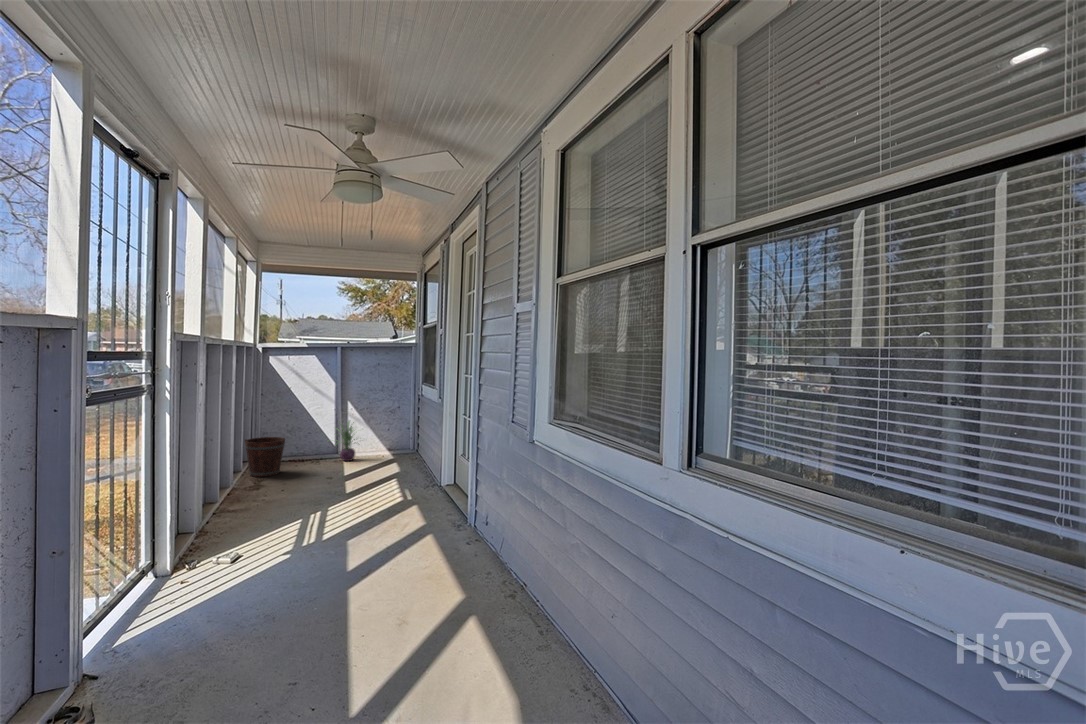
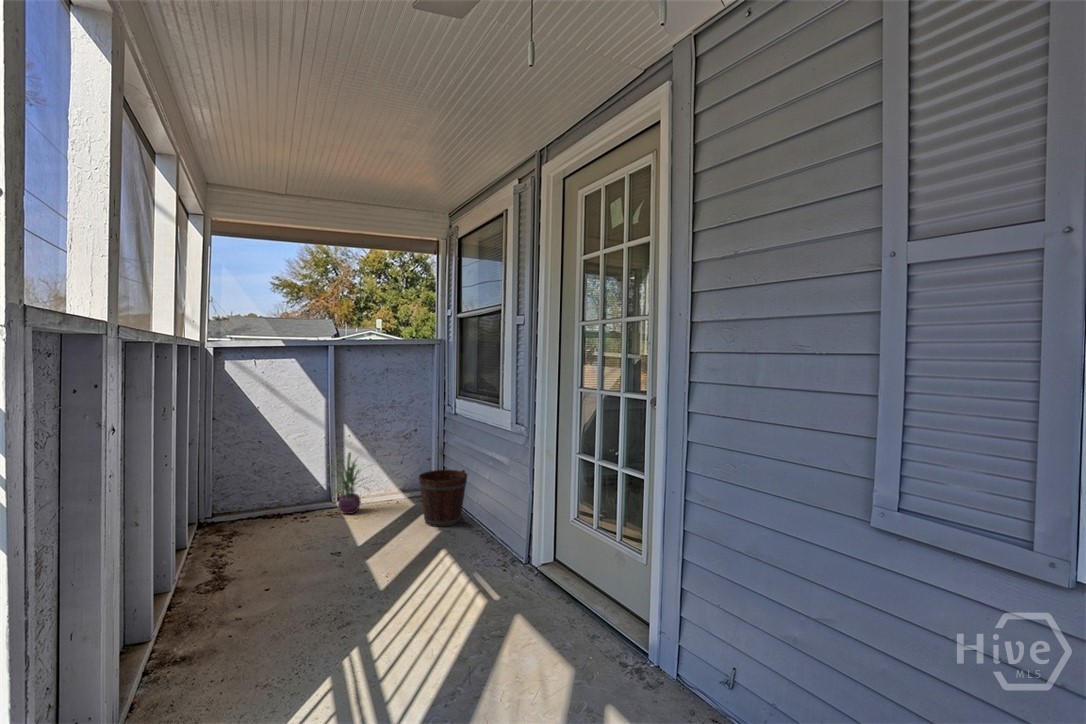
bucket: present [245,437,285,477] -> present [419,470,467,527]

